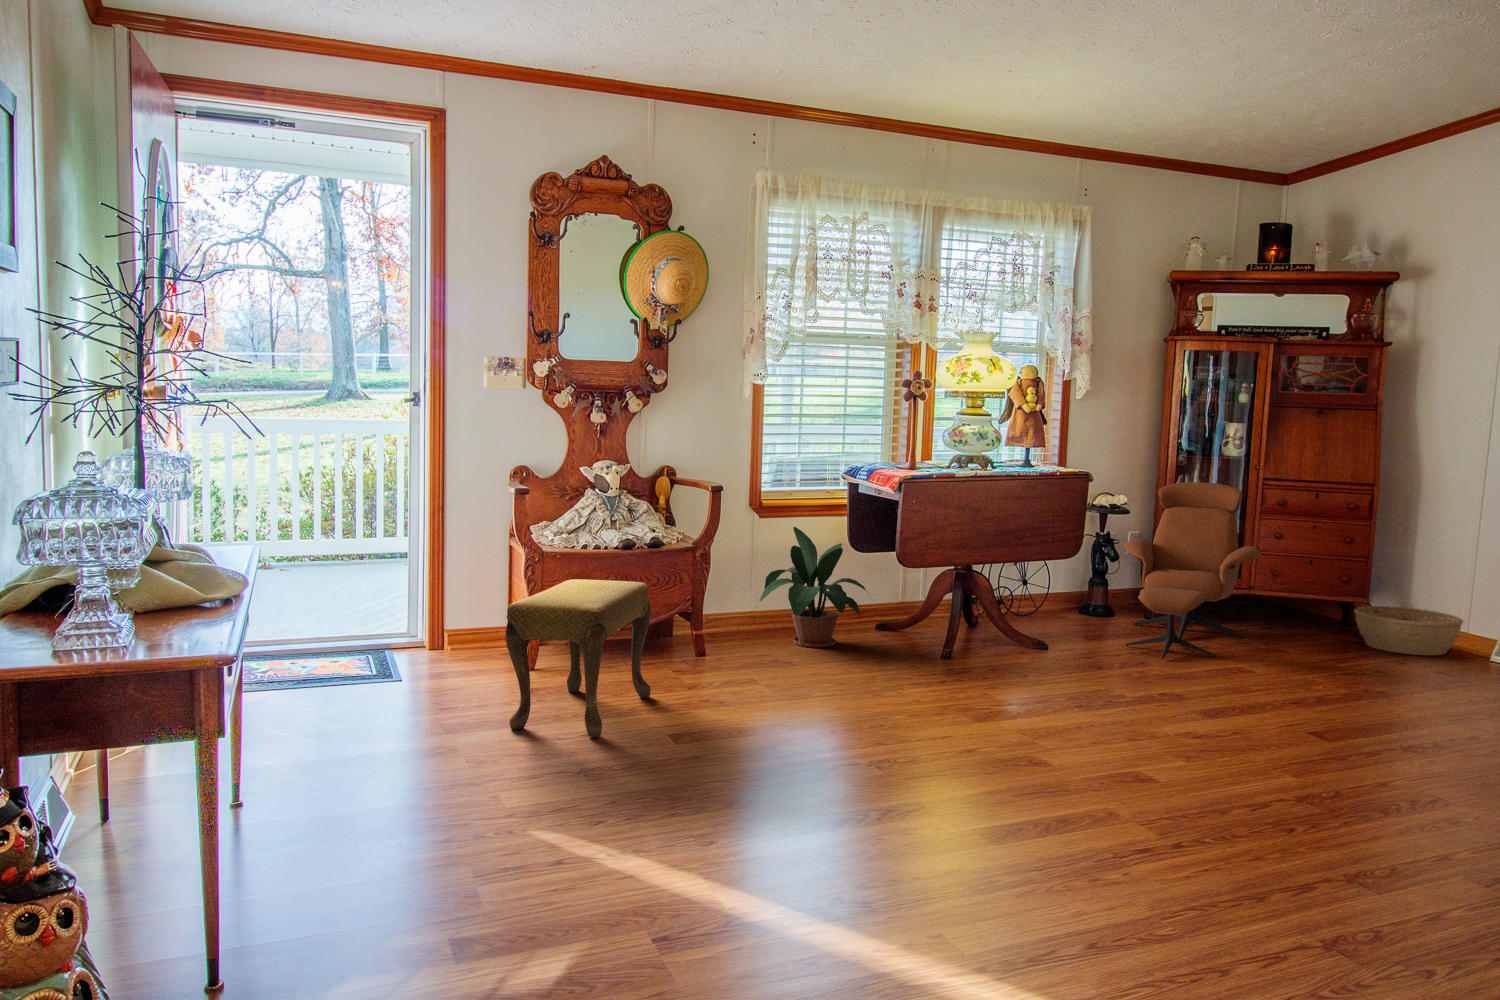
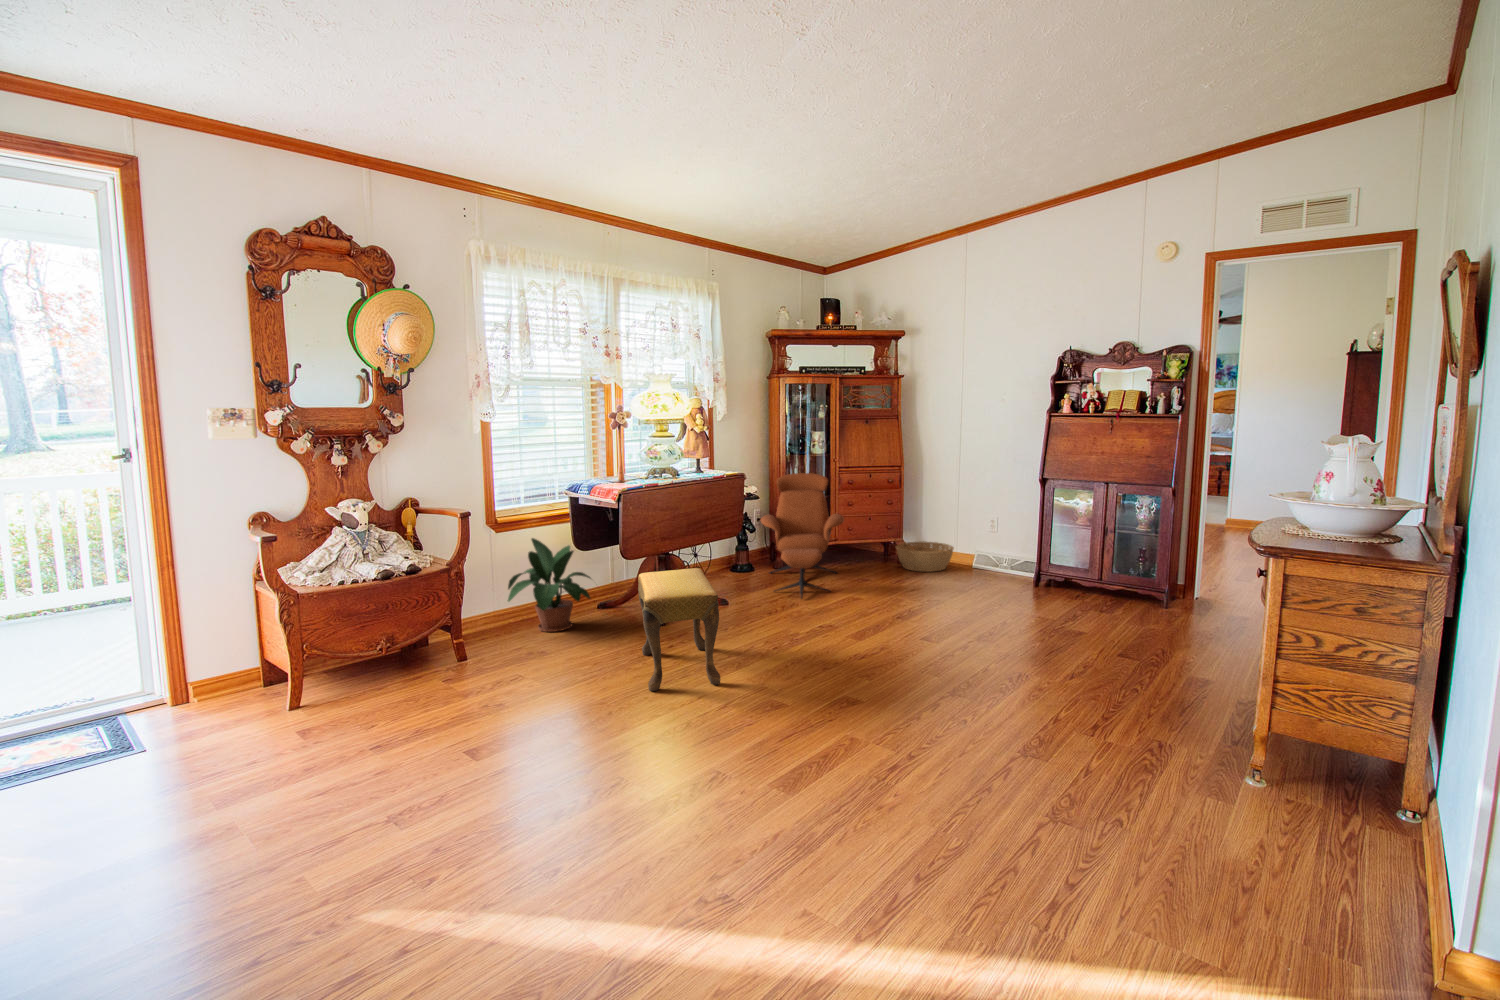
footstool: present [506,579,651,737] -> present [638,568,720,691]

